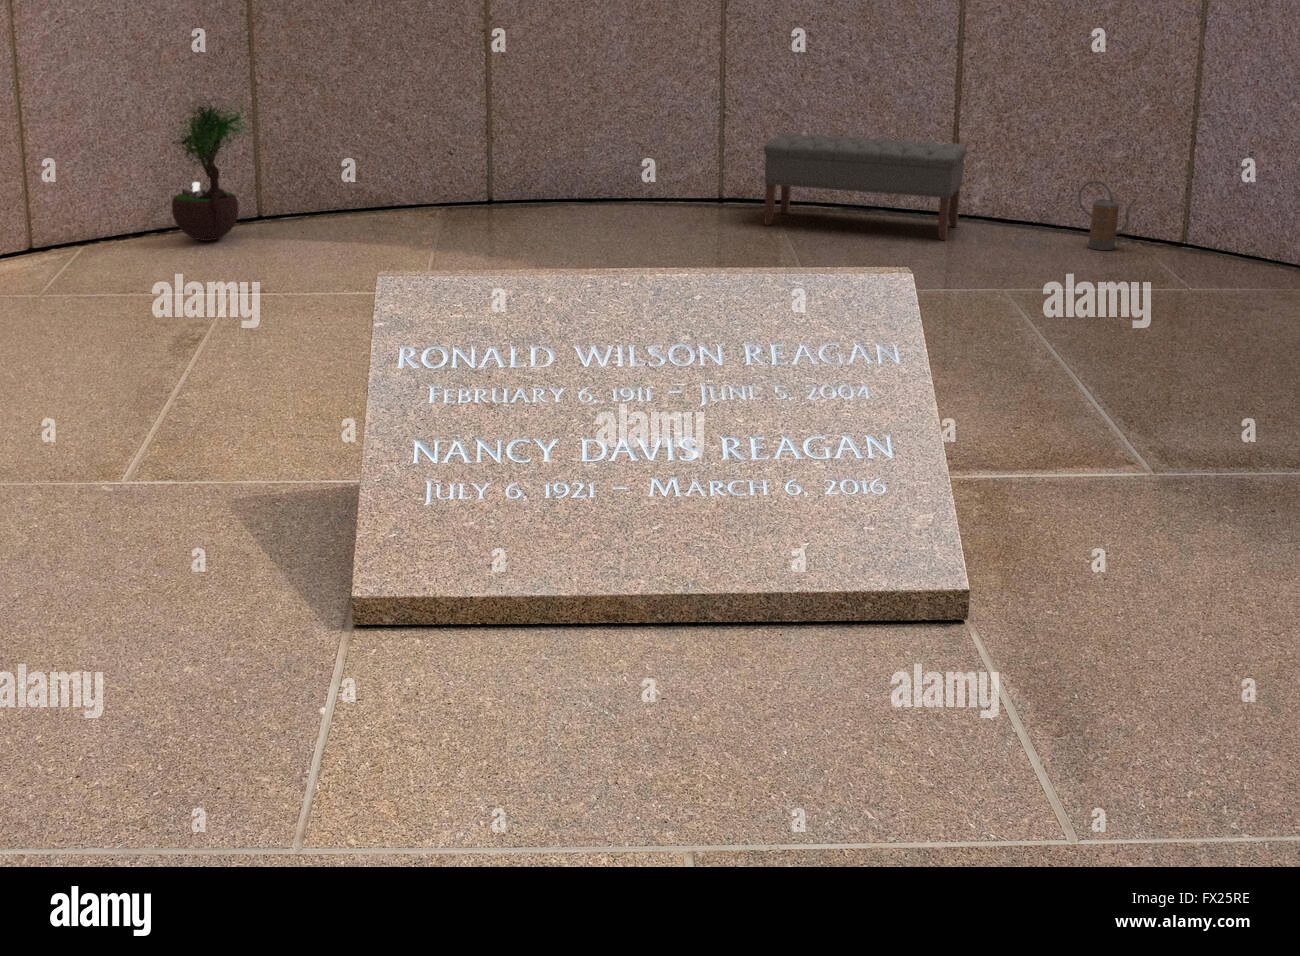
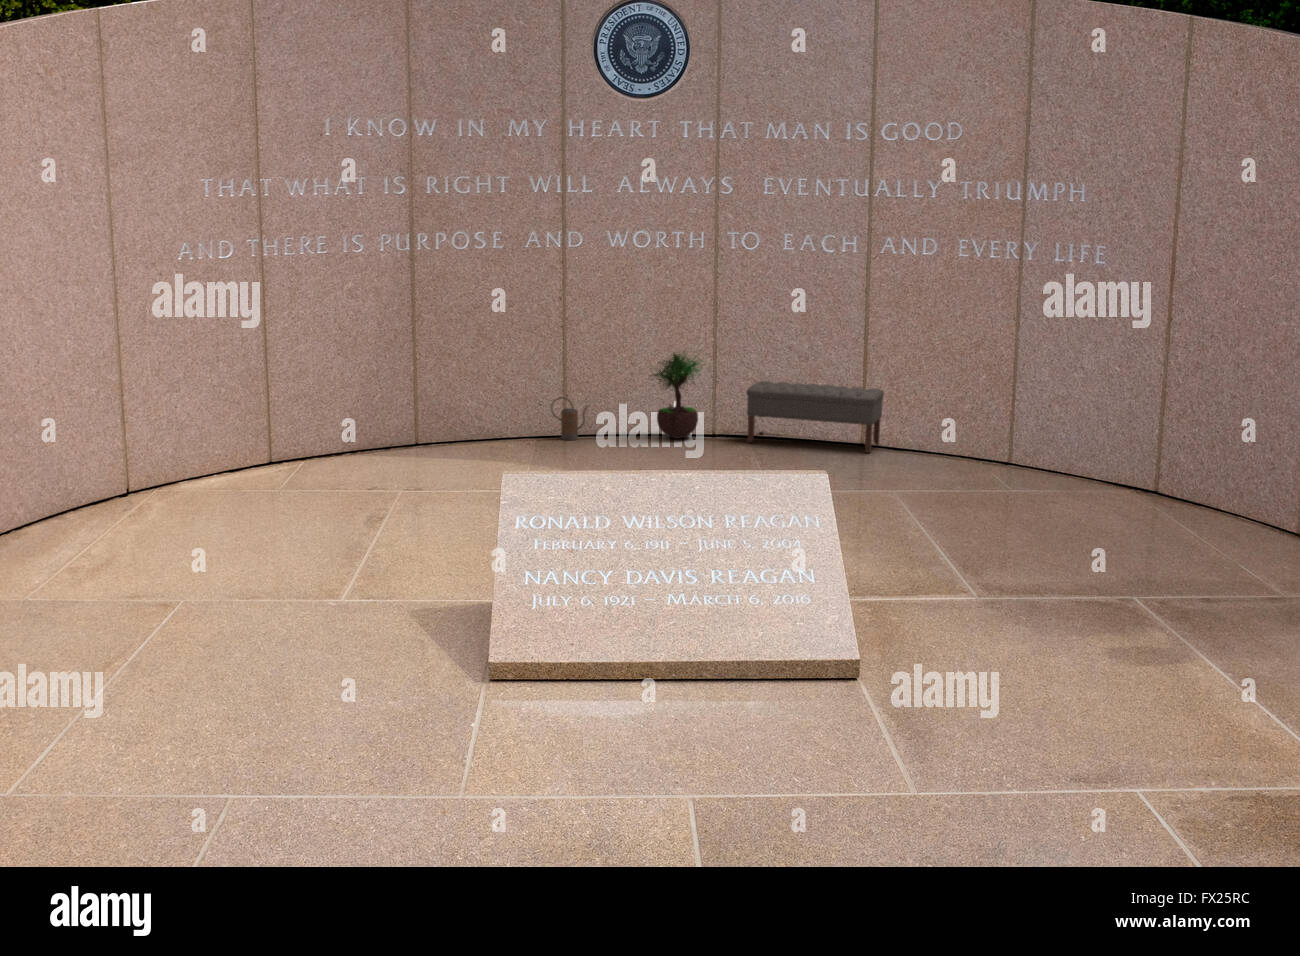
potted tree: present [172,99,250,241] -> present [653,352,702,438]
watering can: present [1078,180,1136,250] -> present [551,397,588,440]

